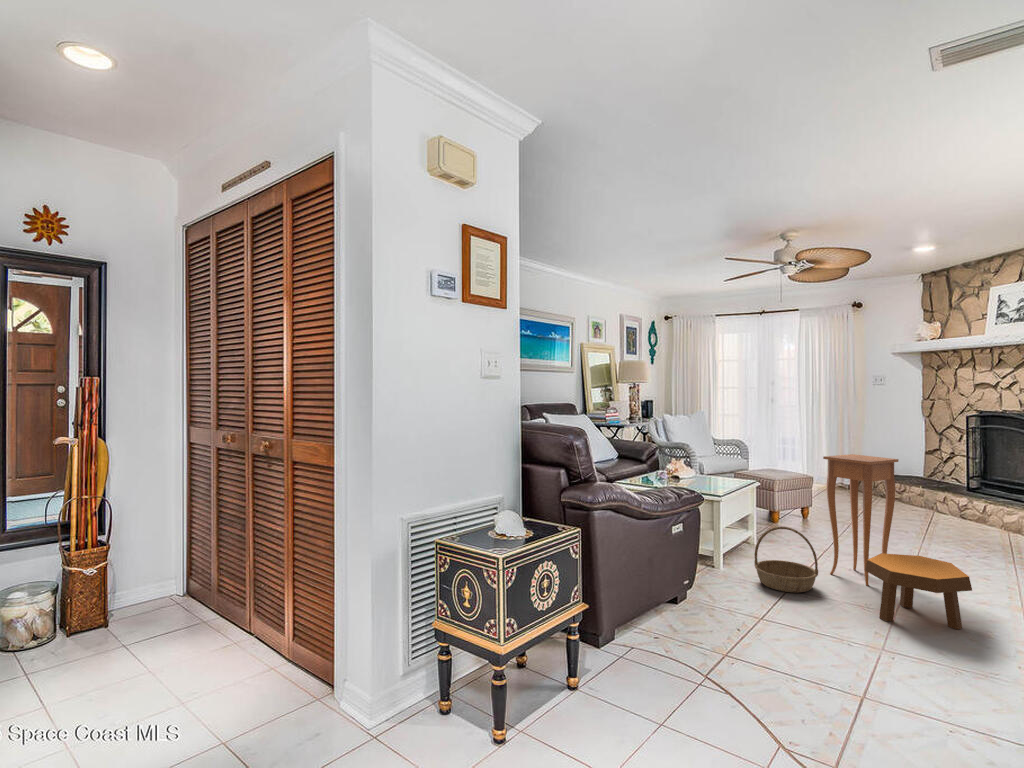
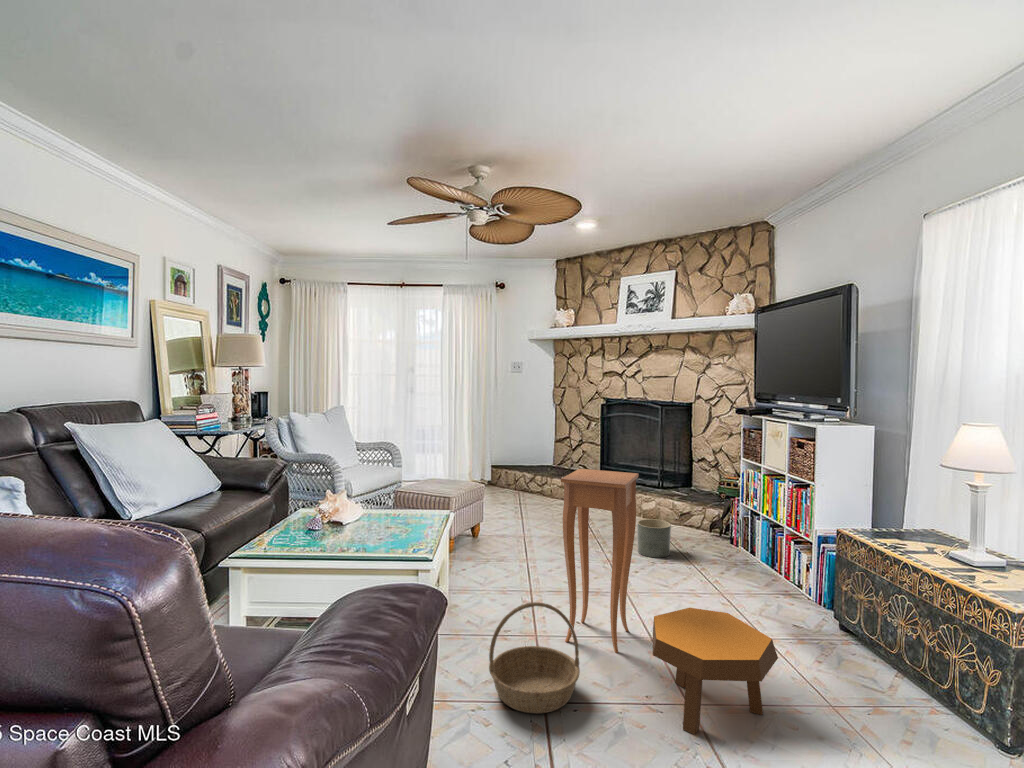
planter: none [961,521,1001,556] -> present [637,519,671,558]

